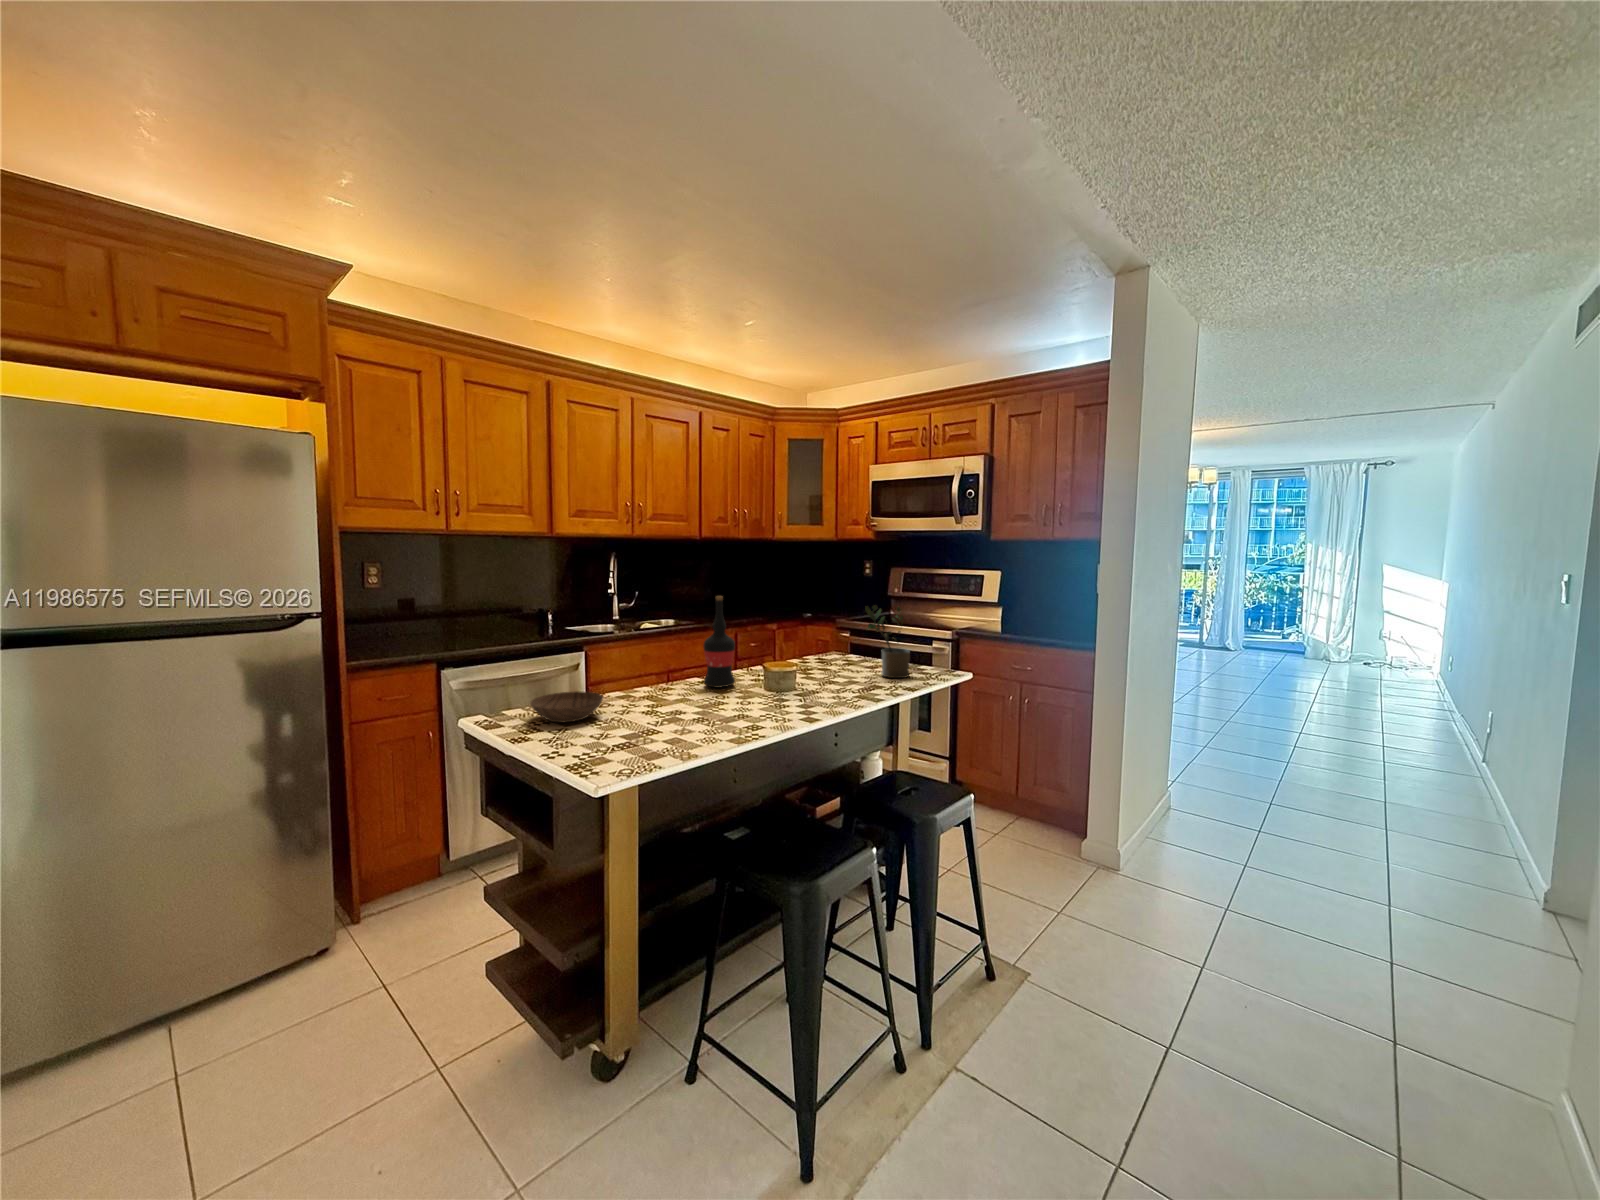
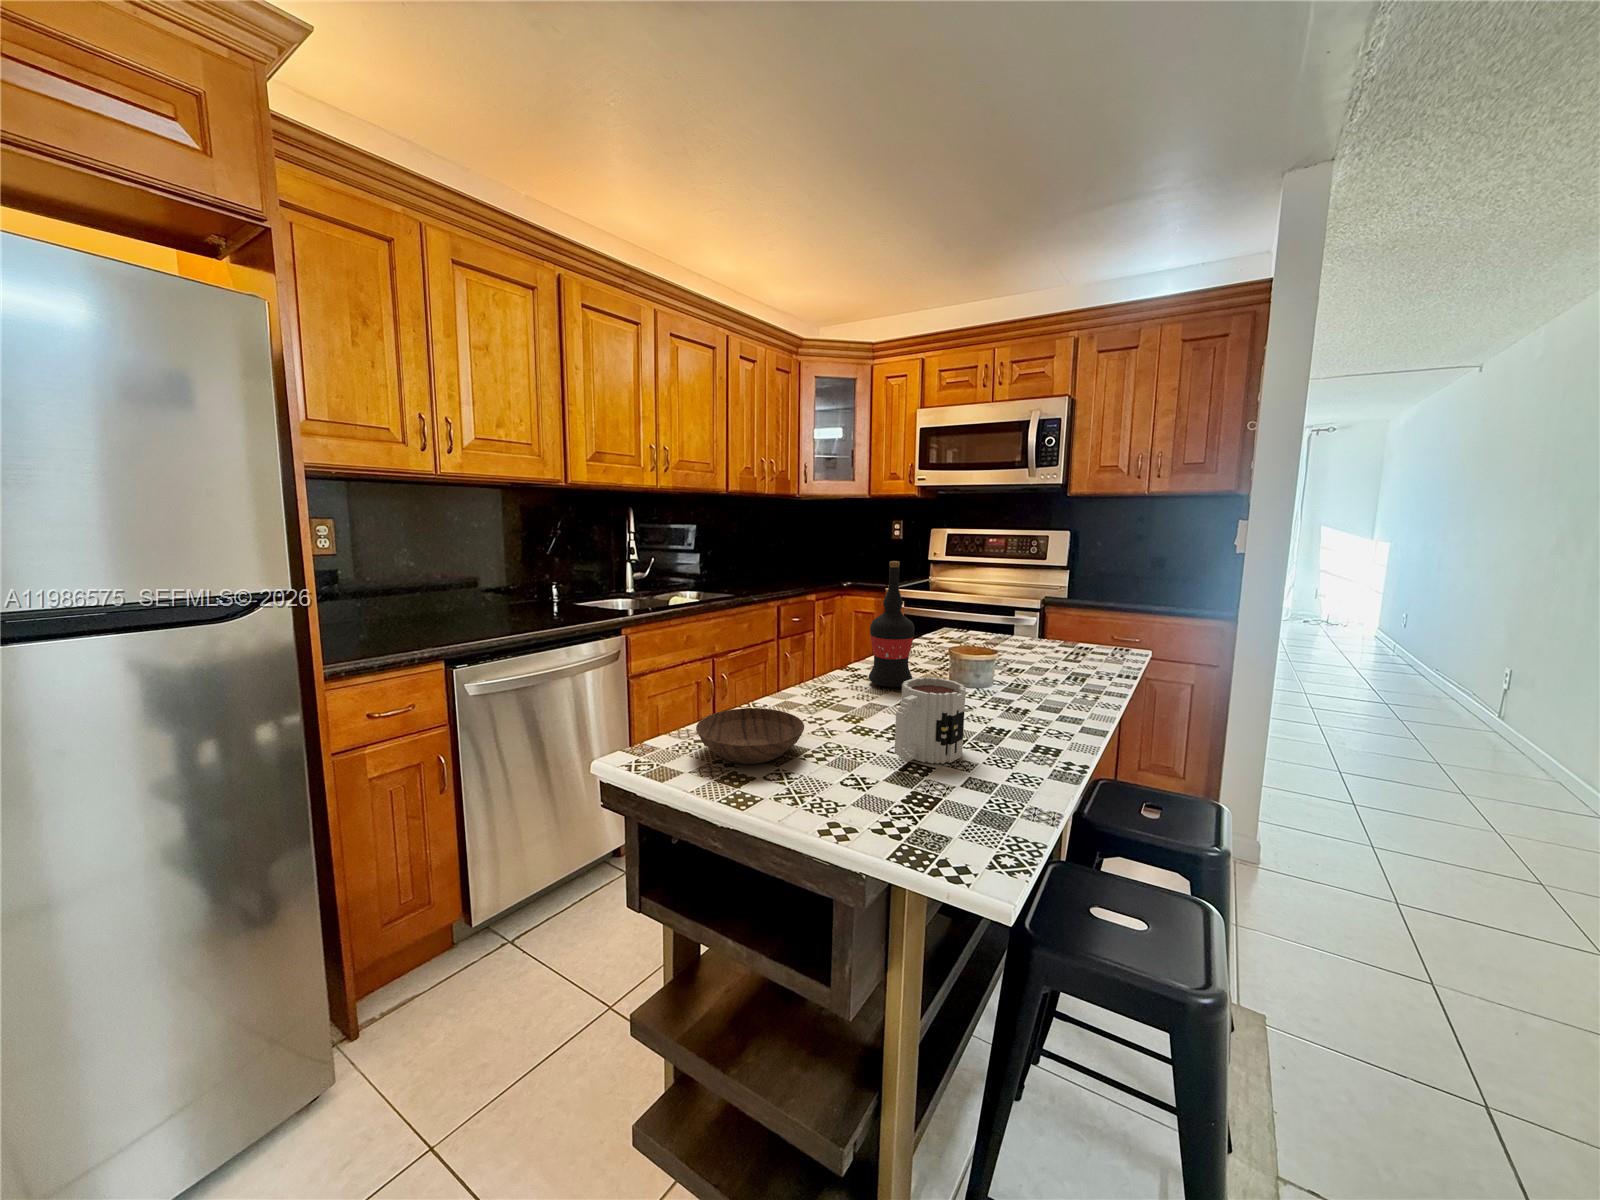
potted plant: present [865,605,910,678] -> none [1044,571,1104,664]
mug: none [644,673,702,727] -> present [895,677,966,764]

